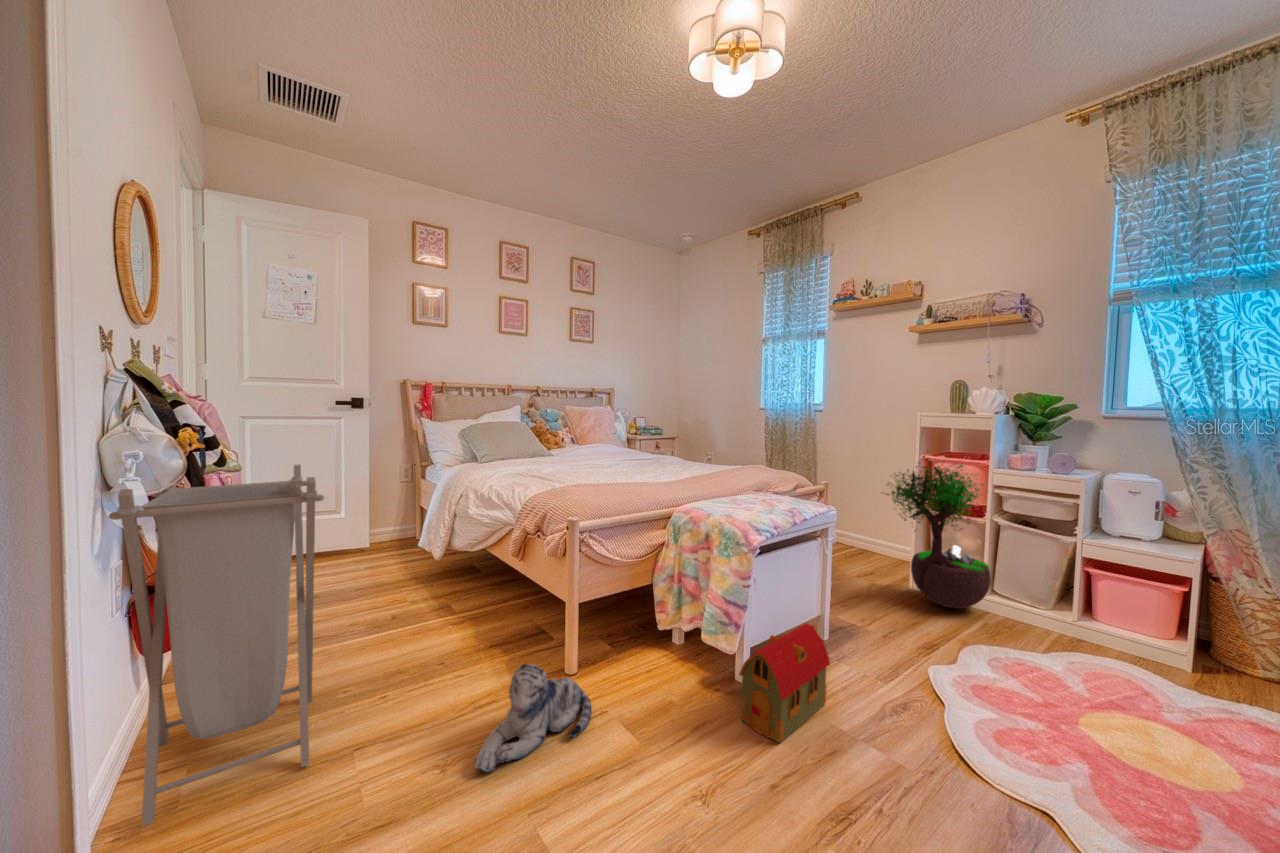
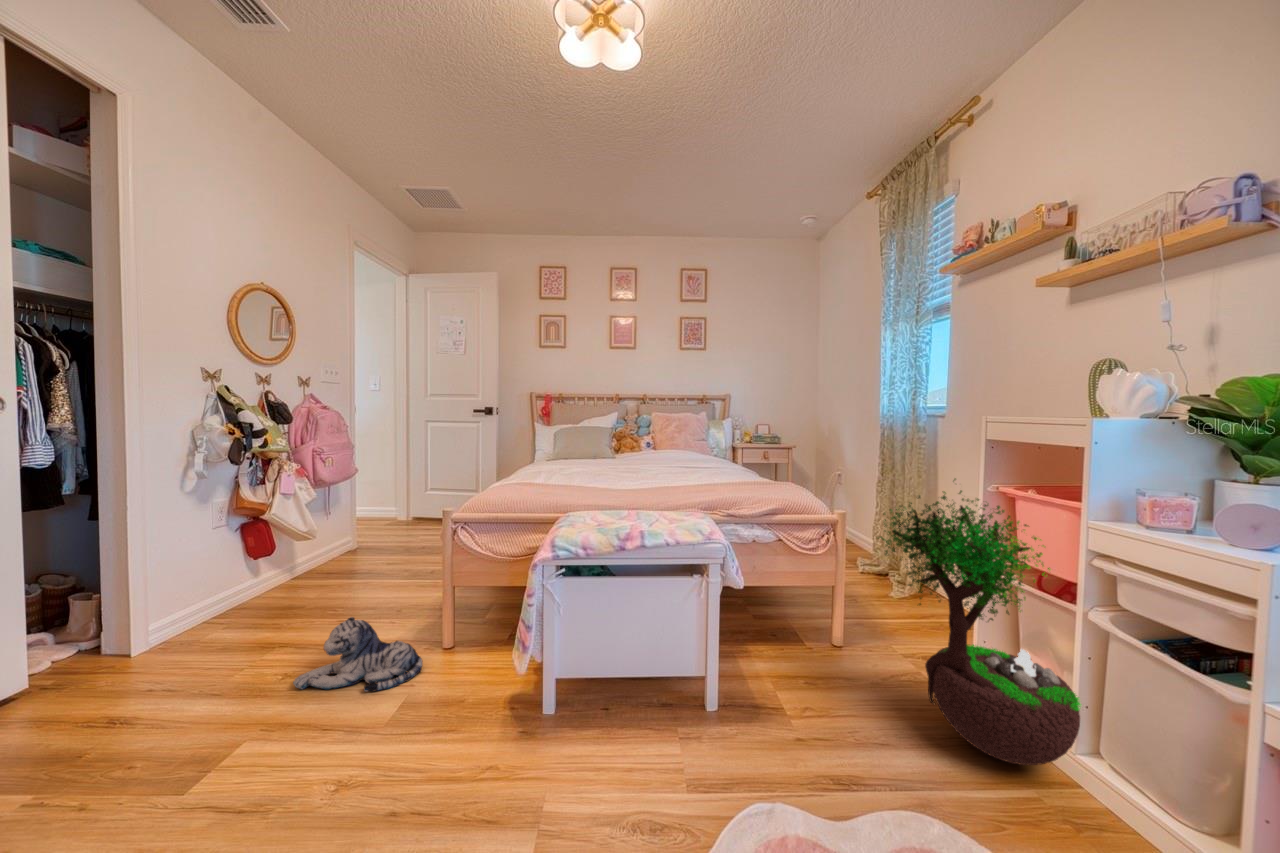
laundry hamper: present [109,465,324,826] -> none [175,450,327,643]
toy house: present [739,623,830,743] -> none [463,665,579,781]

